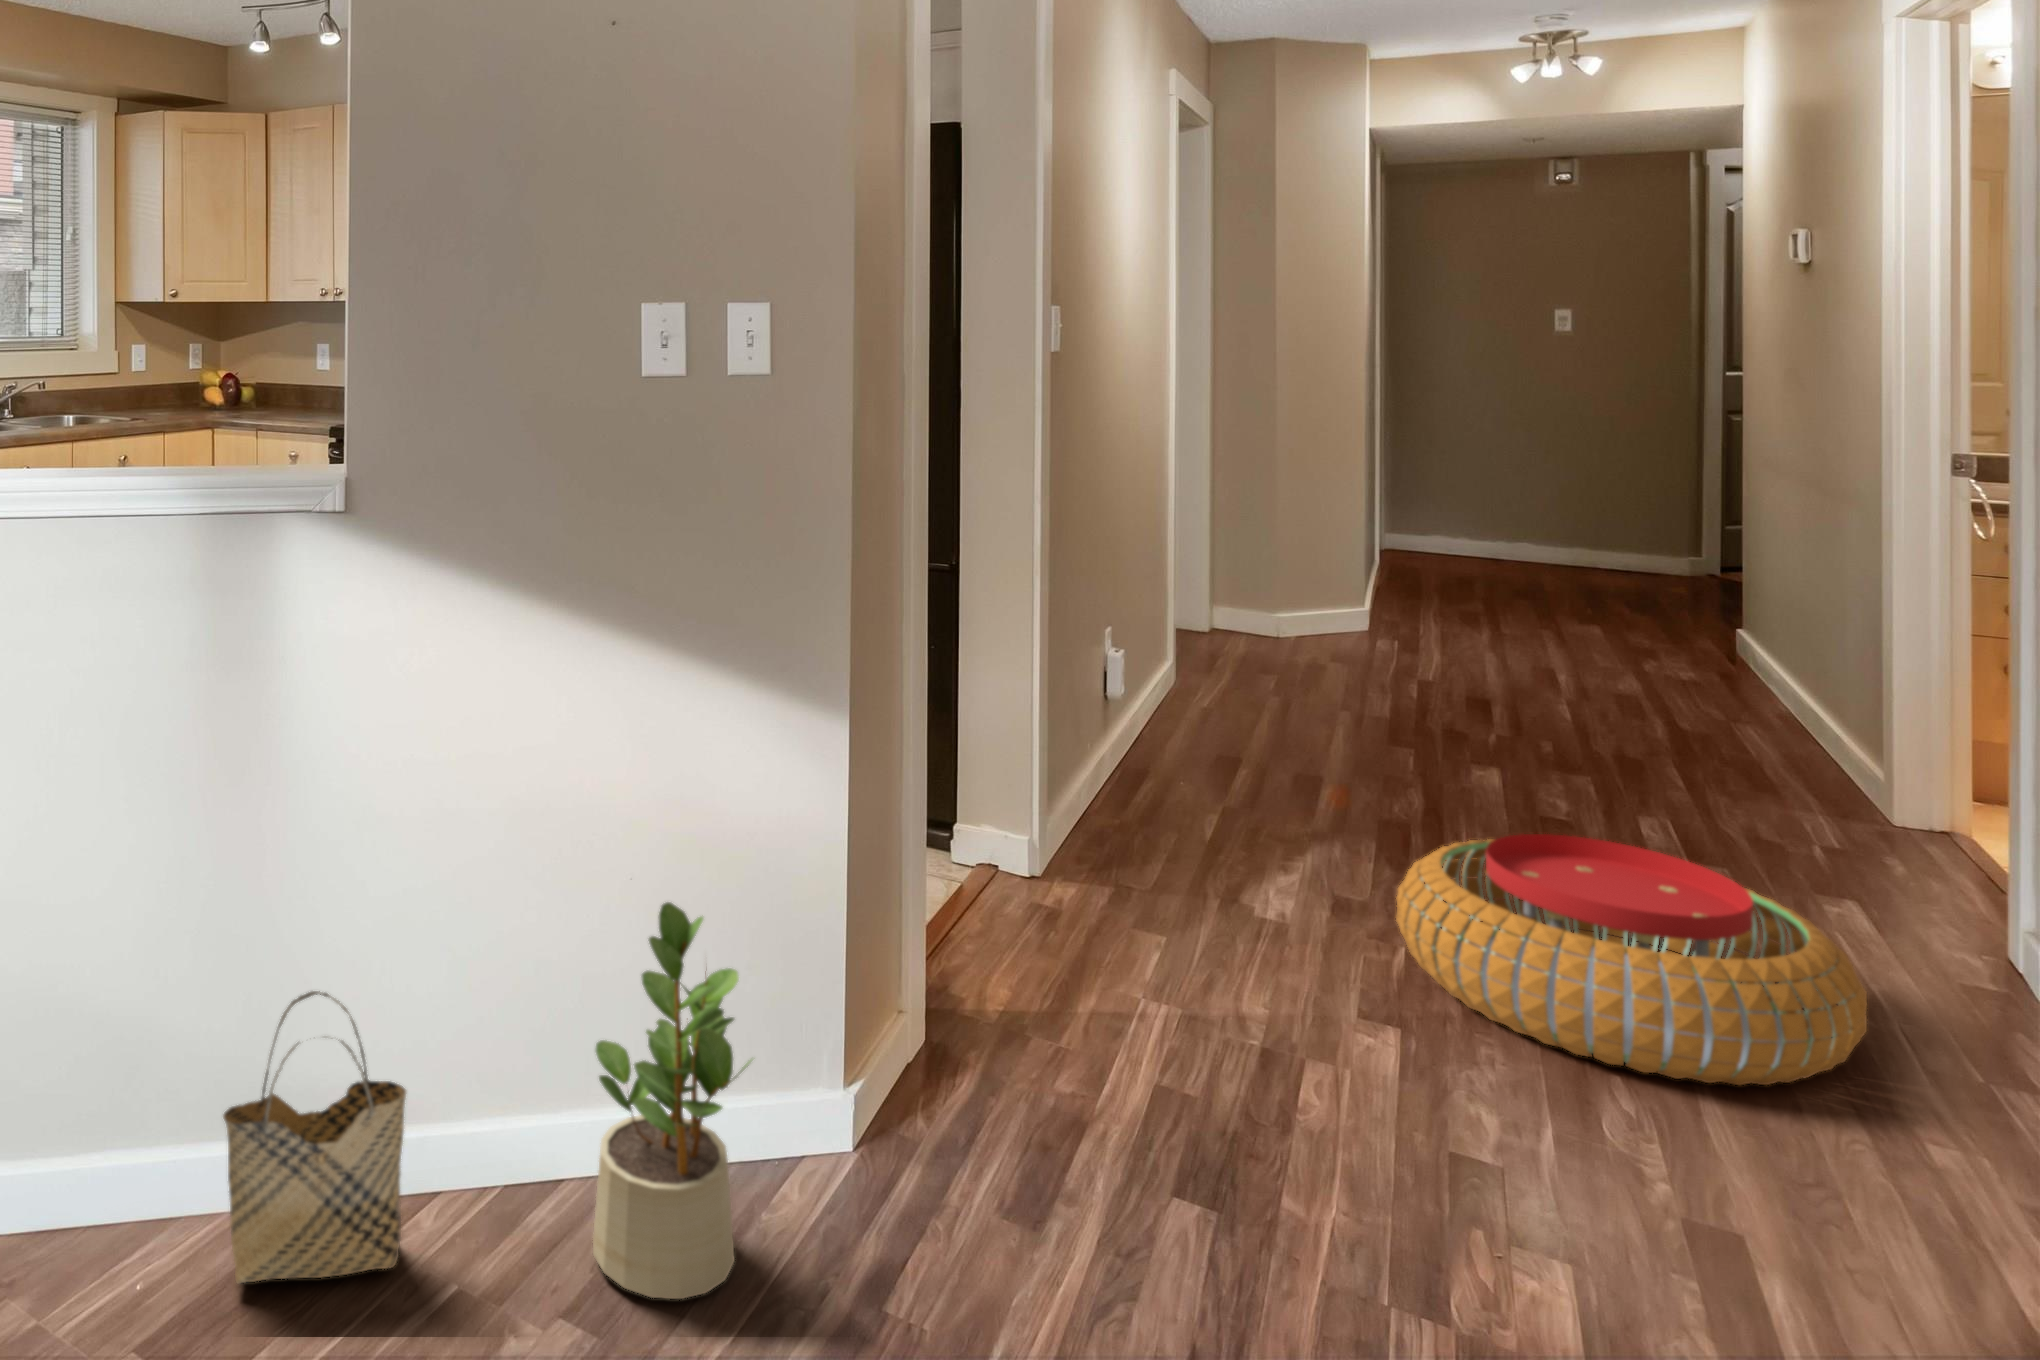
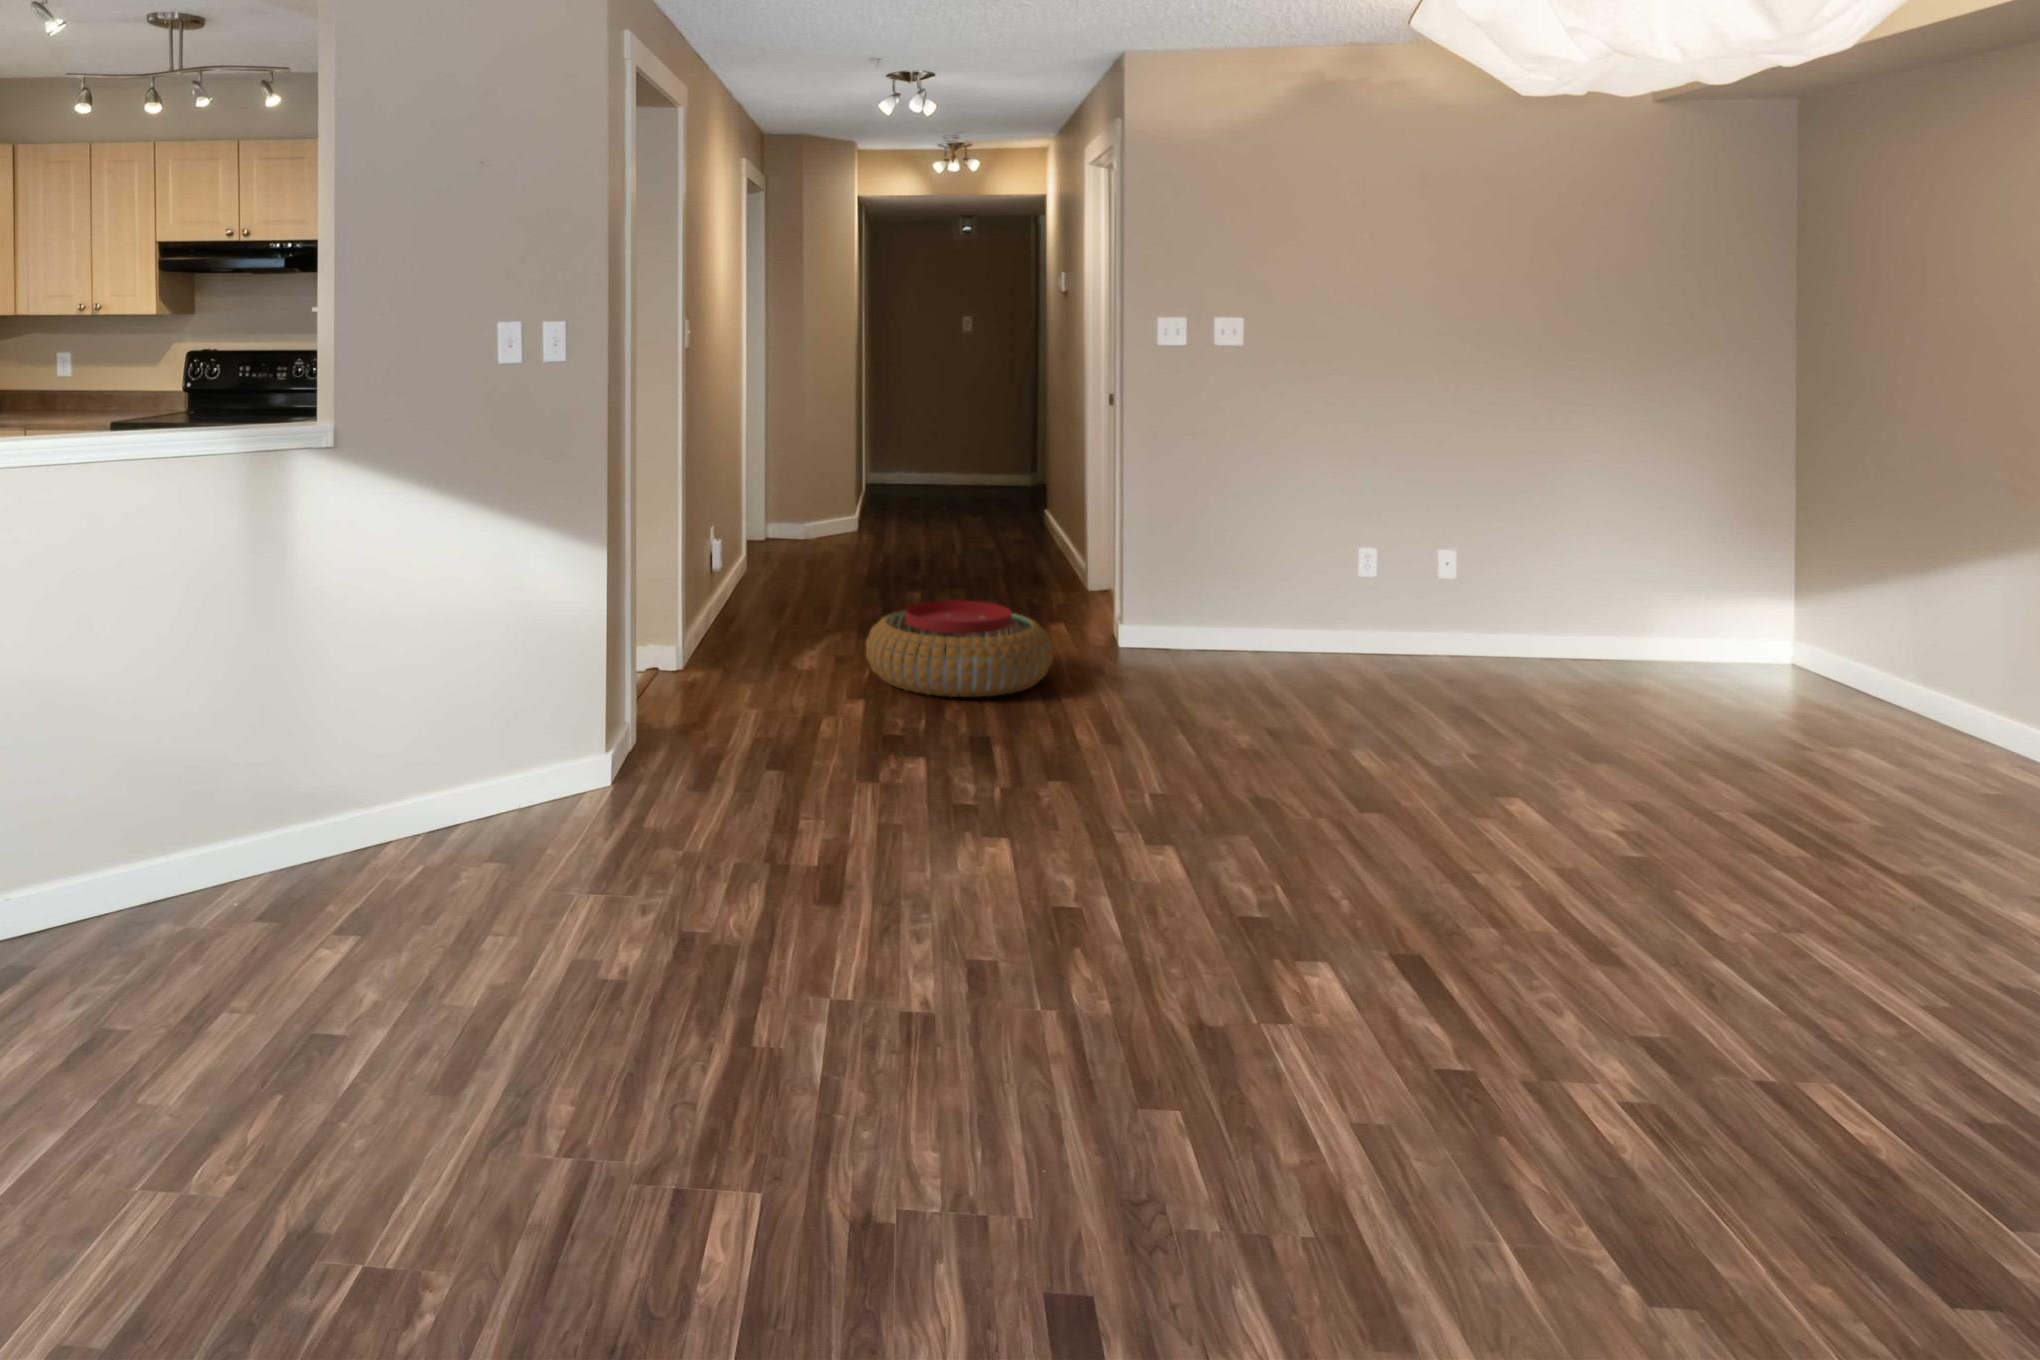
potted plant: present [593,902,752,1299] -> none [493,641,584,837]
woven basket: present [223,991,406,1283] -> none [296,719,397,873]

